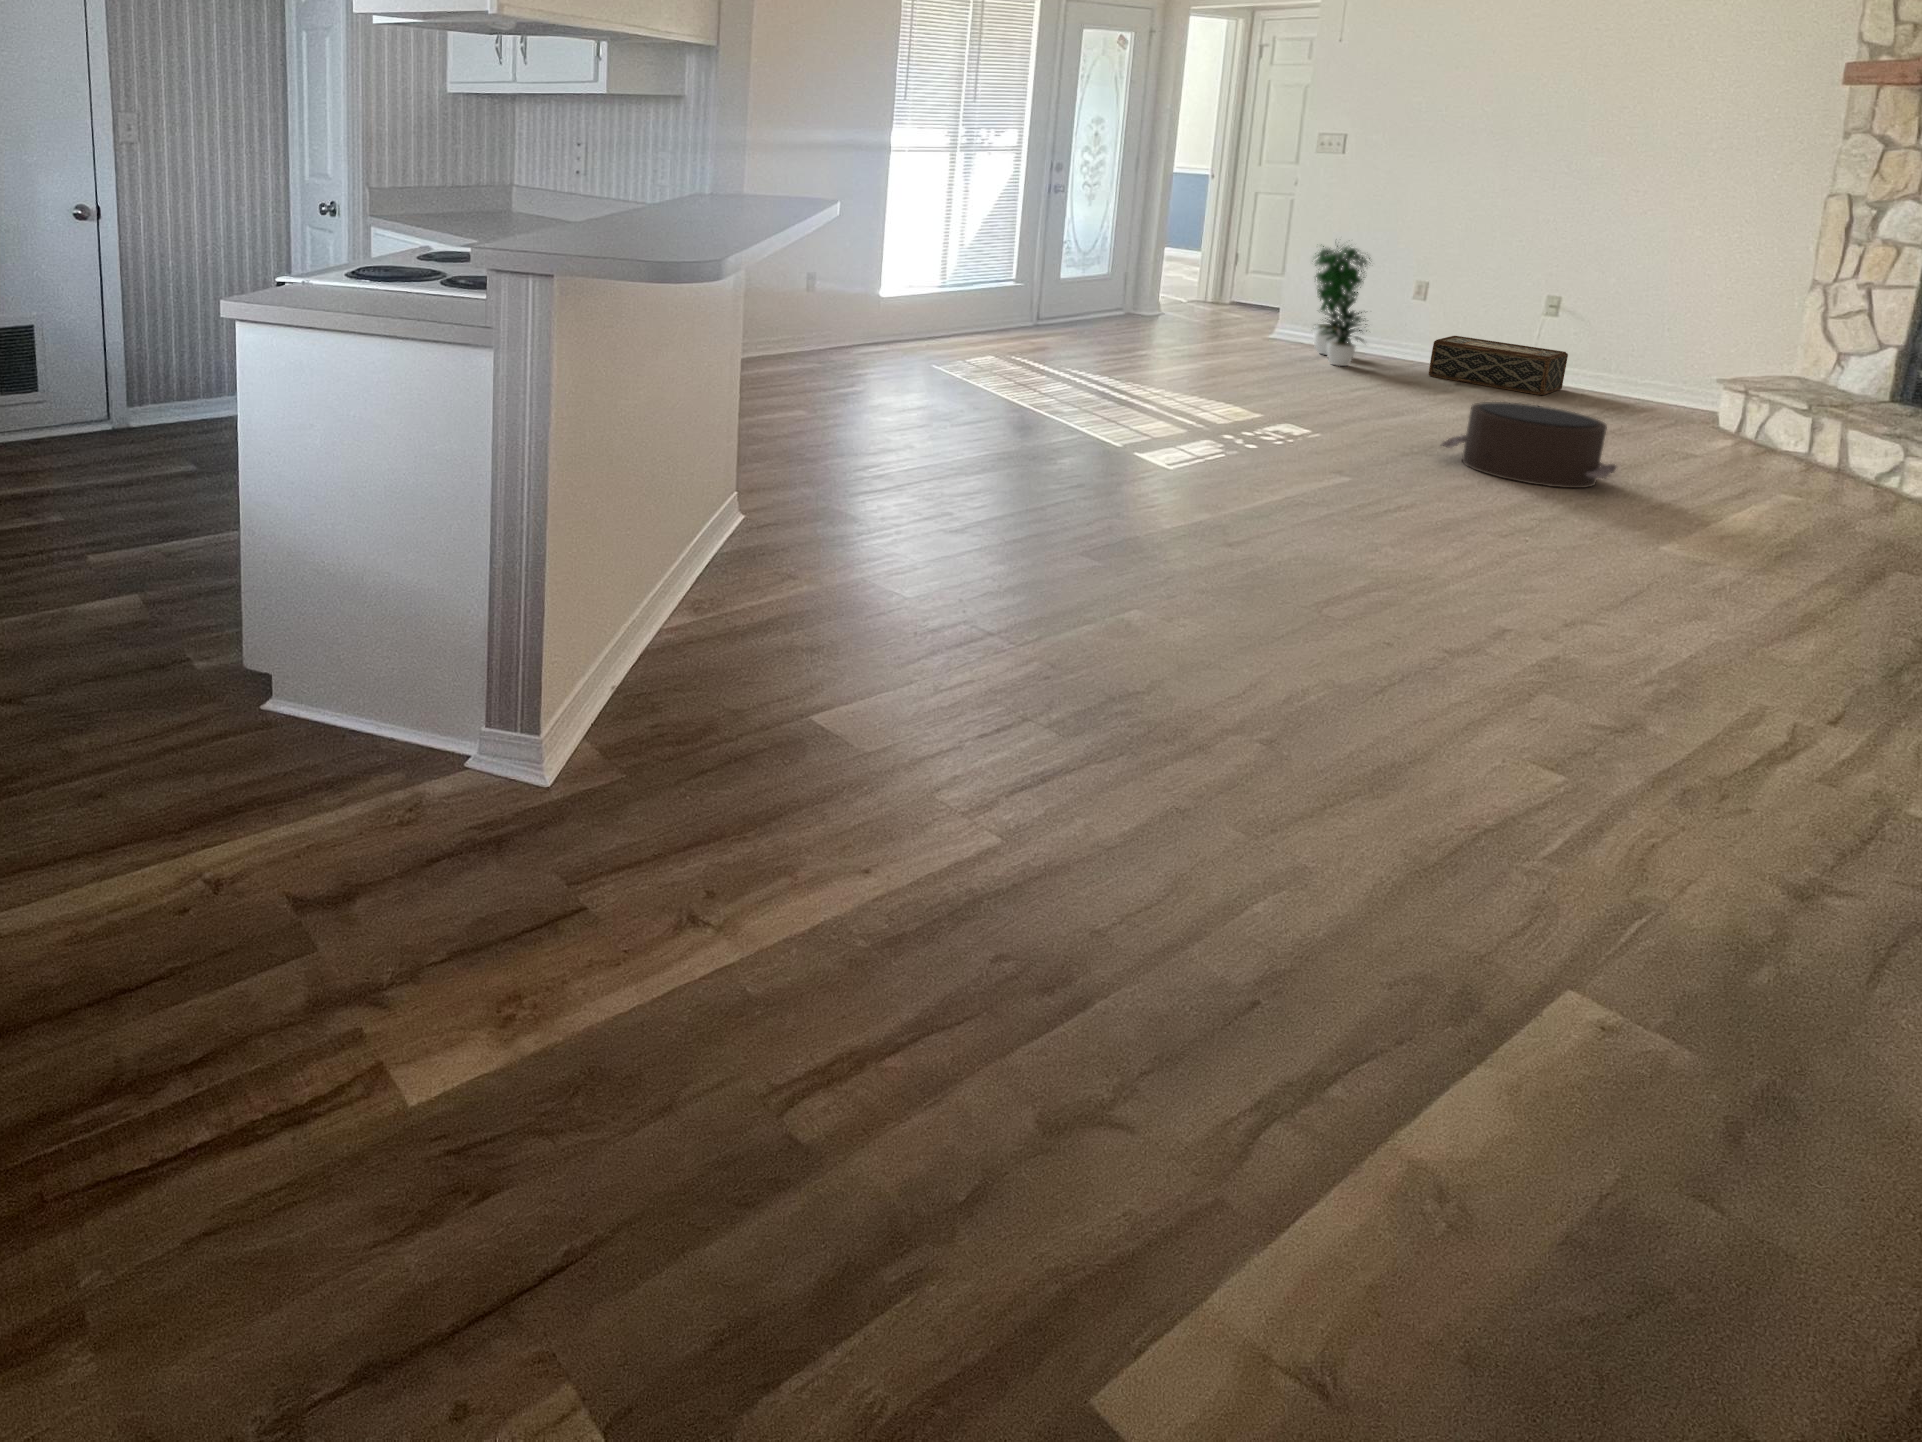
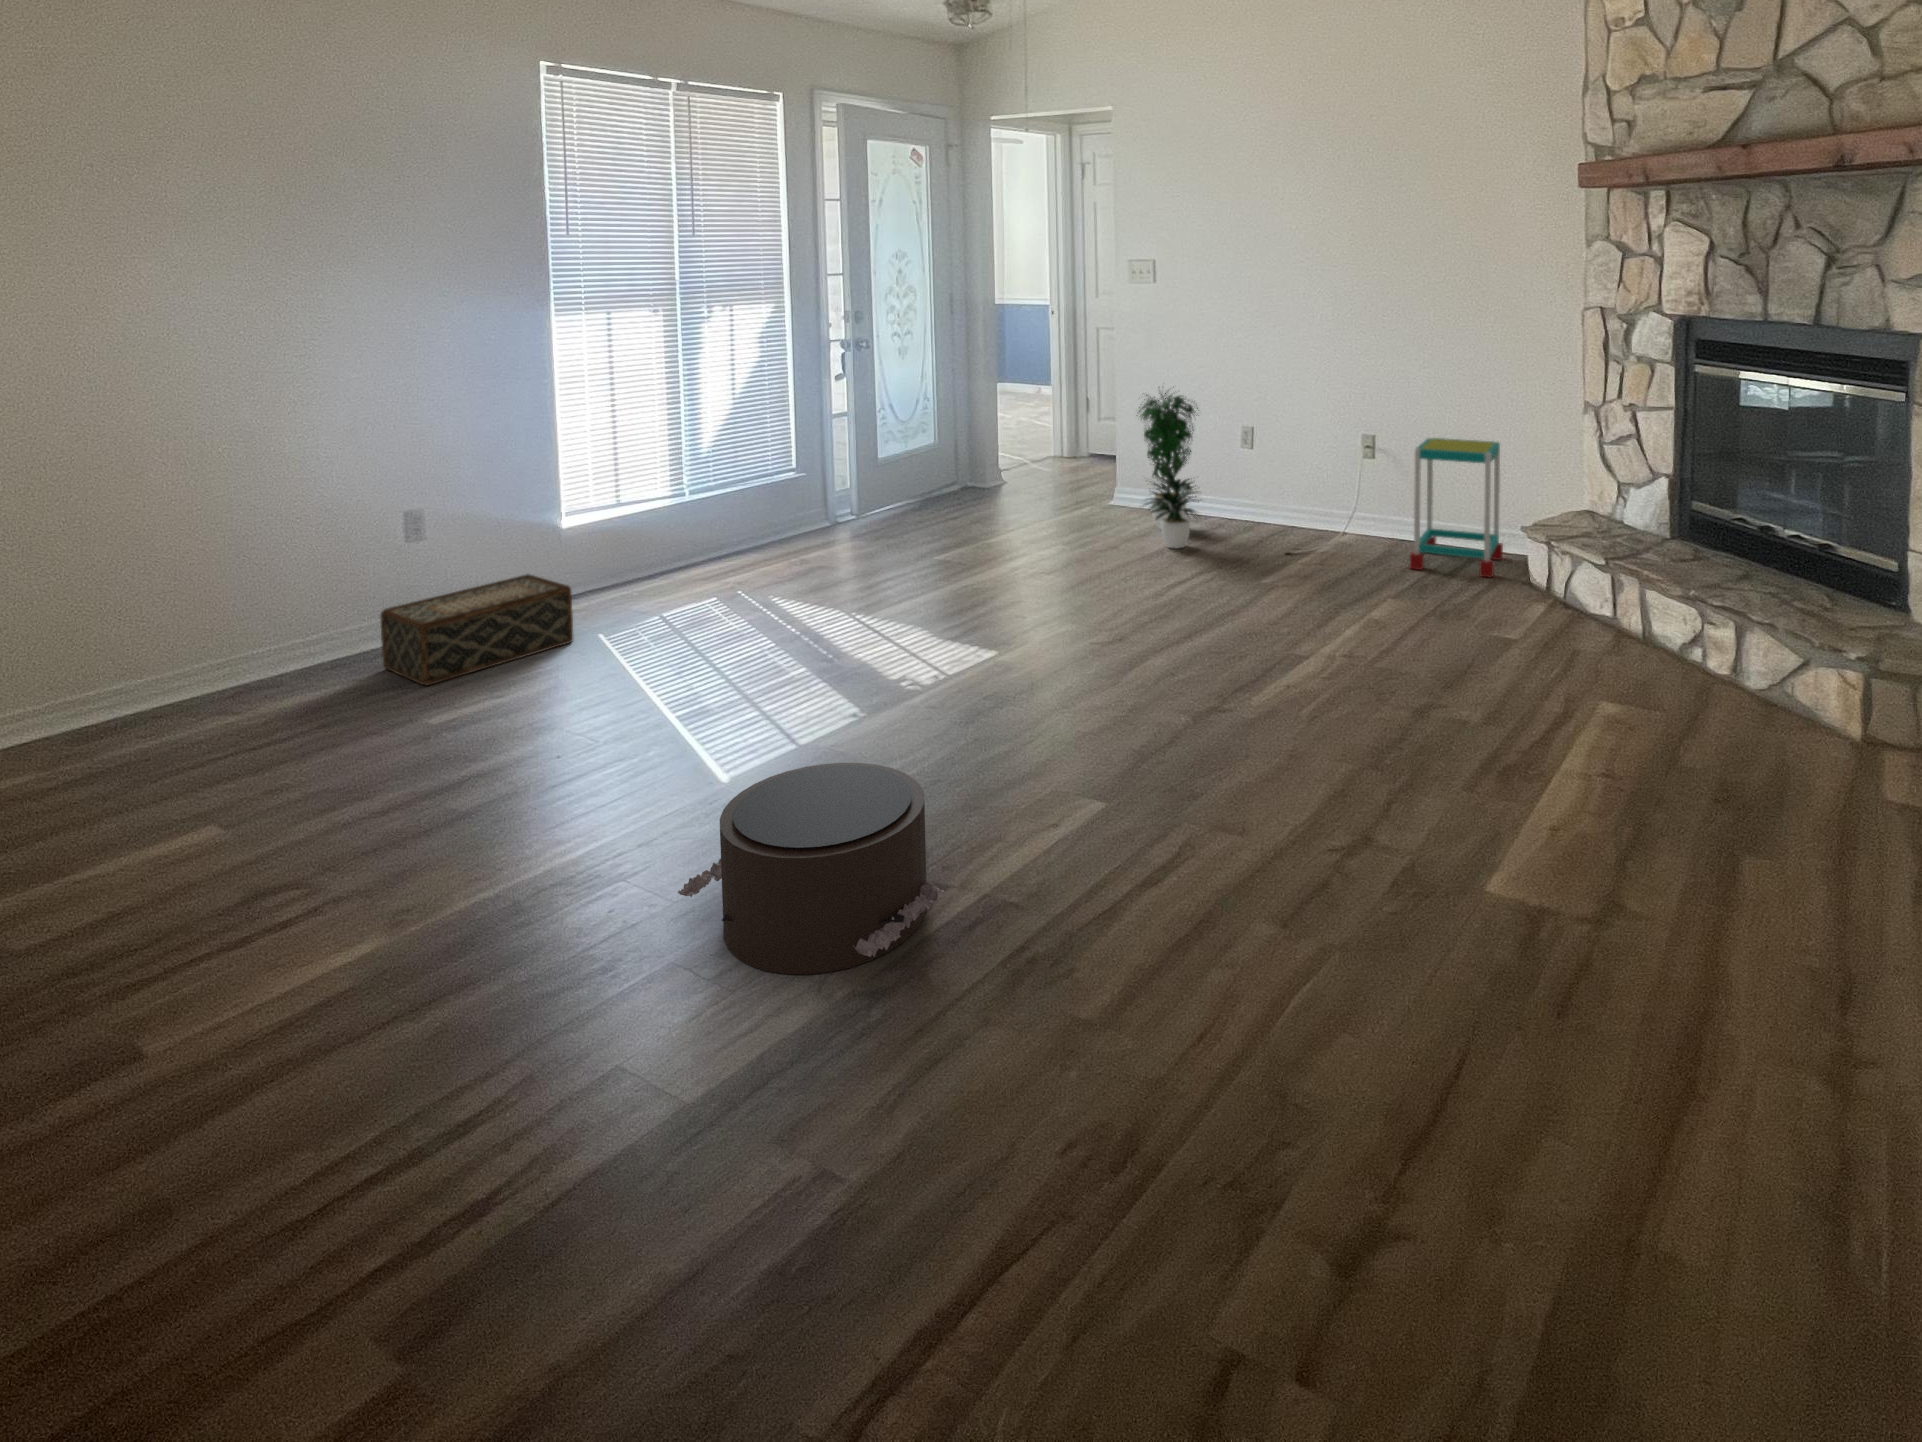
side table: none [1579,299,1699,418] -> present [1410,438,1503,577]
woven basket: present [1429,336,1568,395] -> present [381,574,573,686]
pouf: present [1442,402,1616,488] -> present [677,763,946,974]

